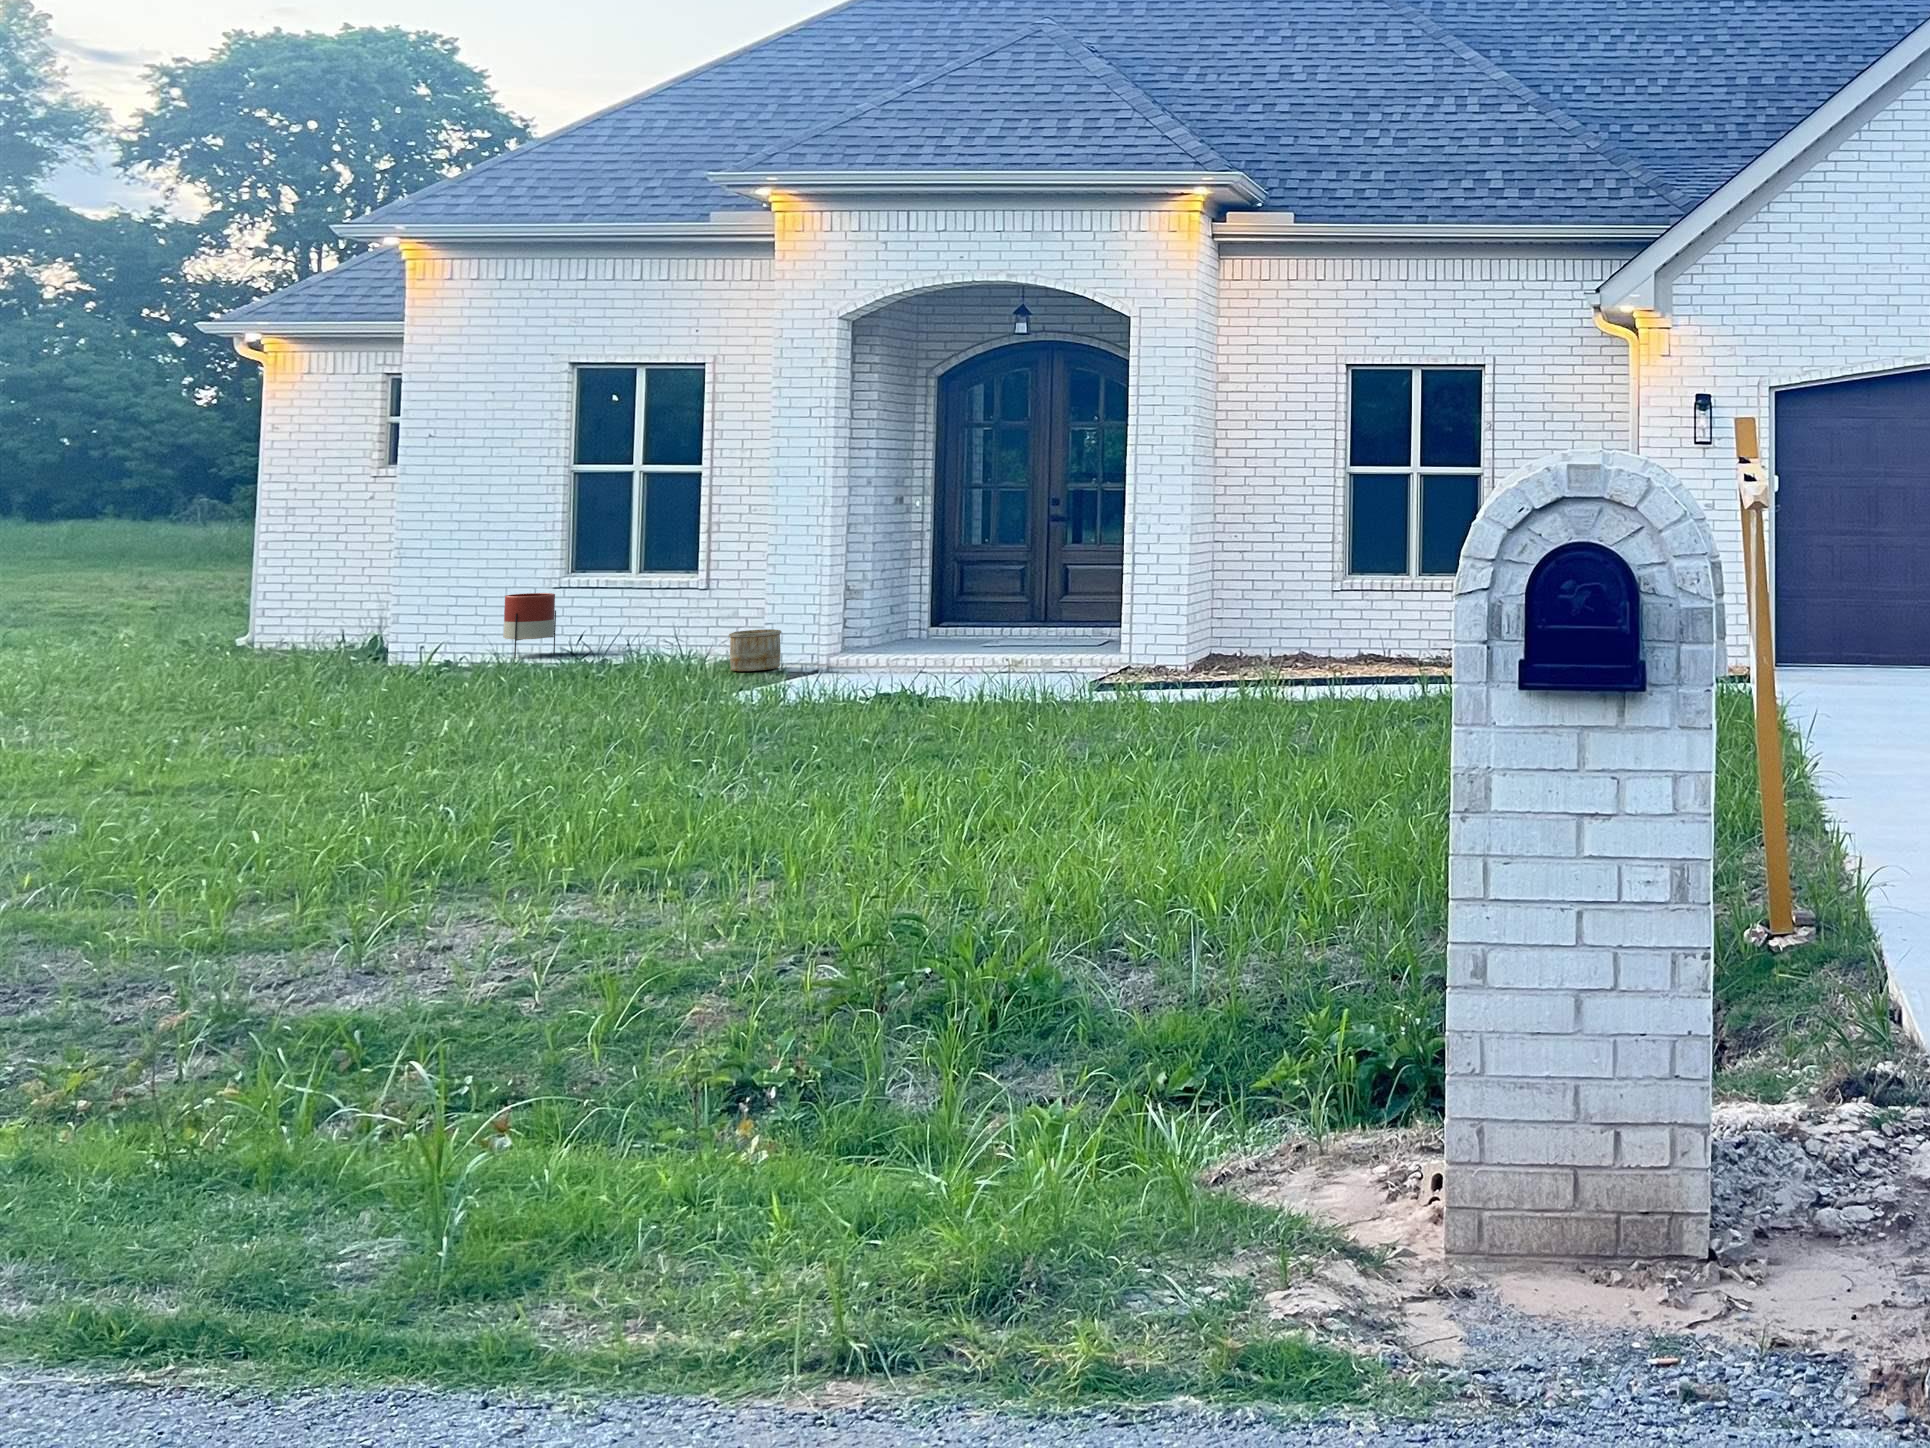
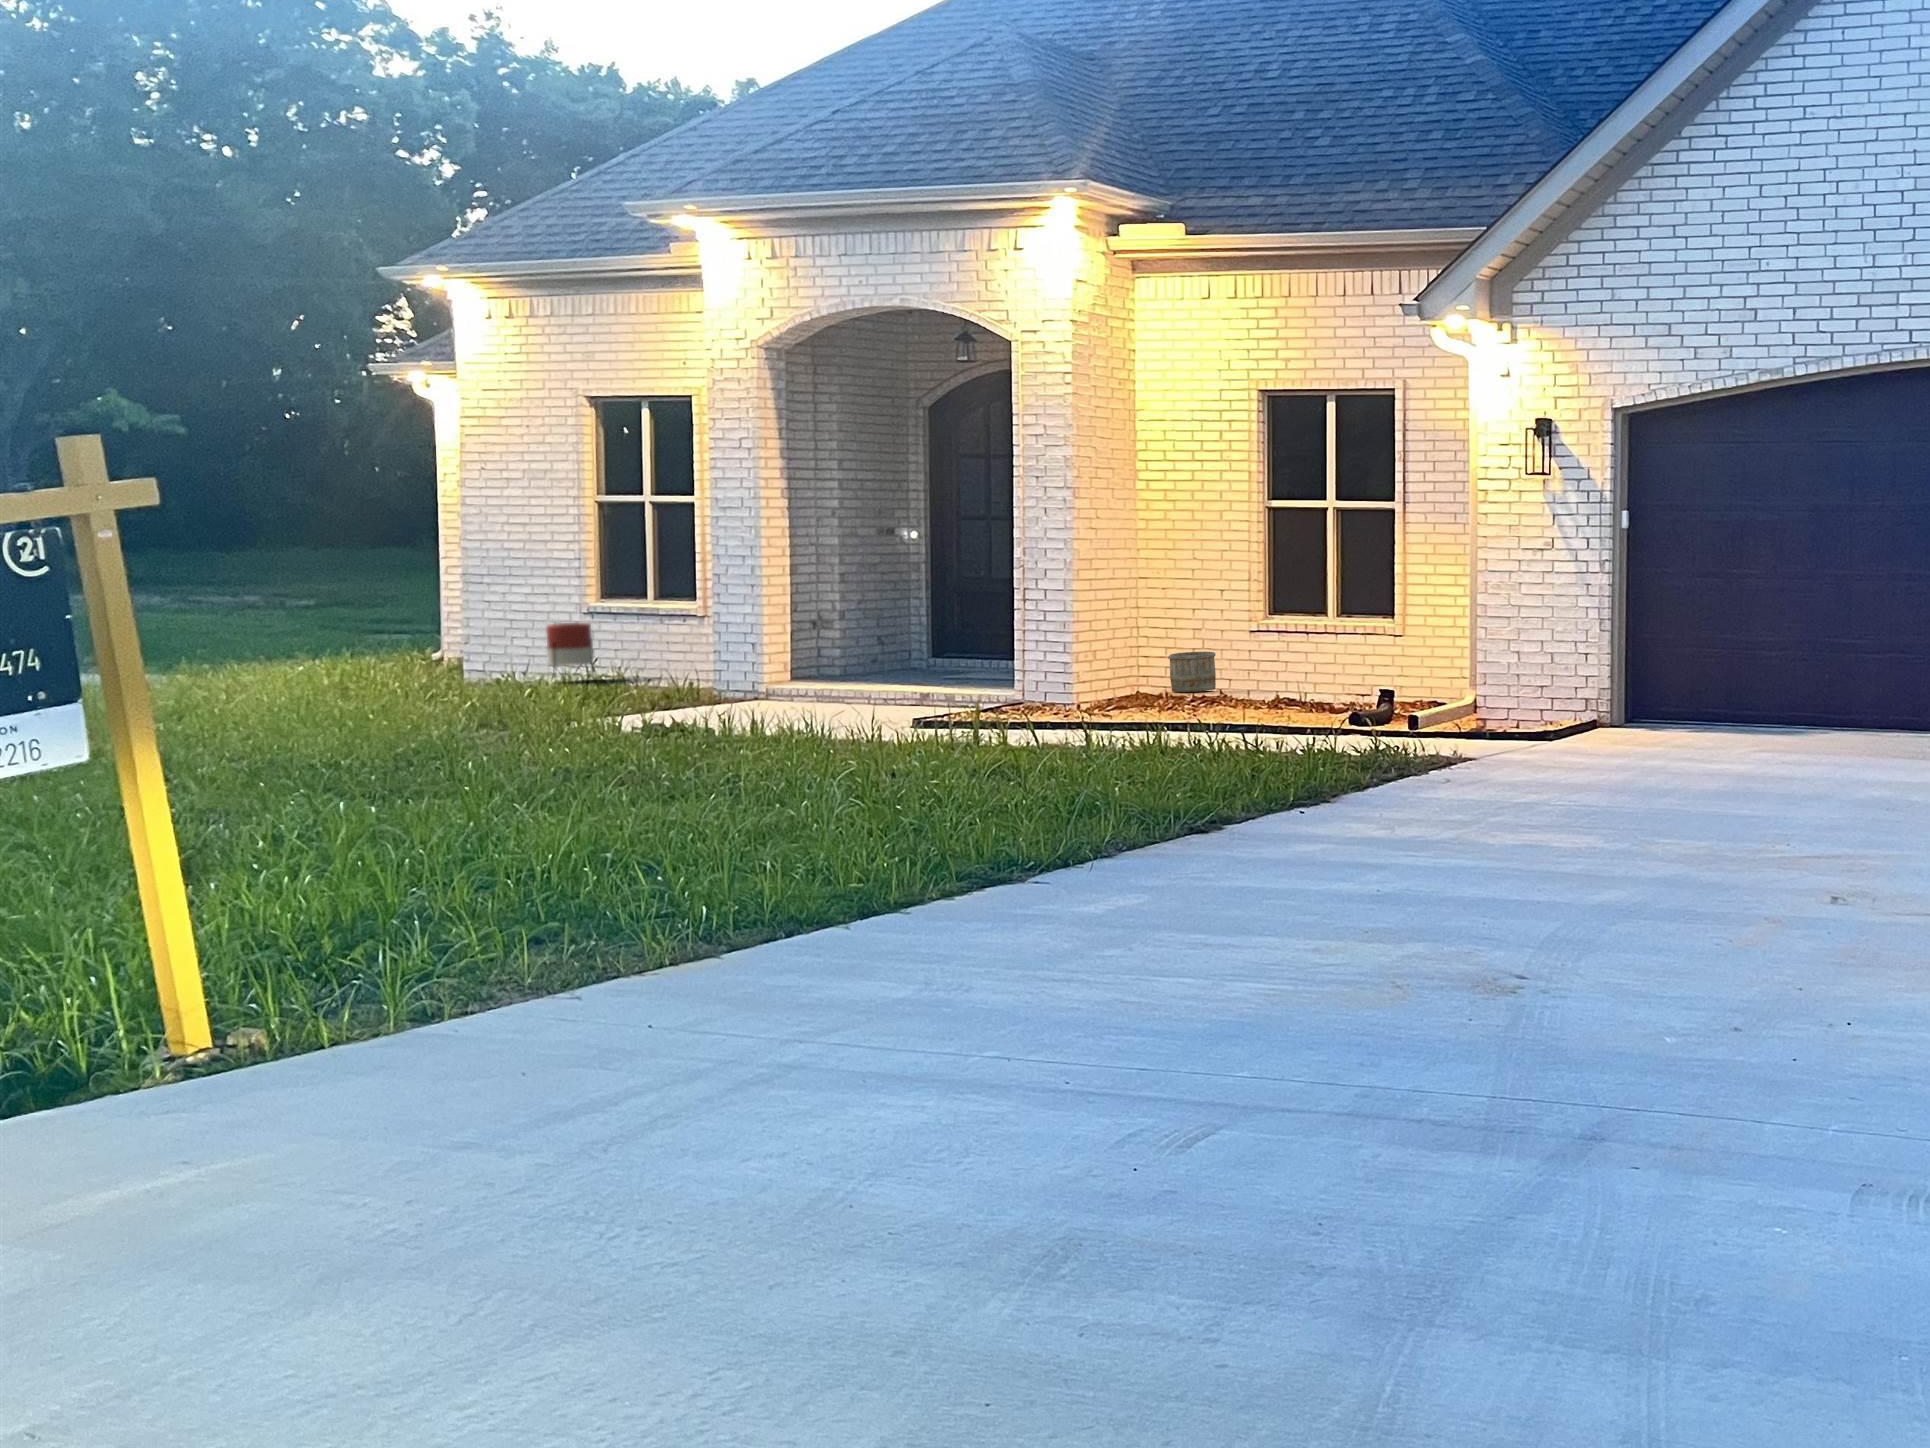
wooden bucket: present [728,629,781,671] -> present [1168,652,1216,692]

